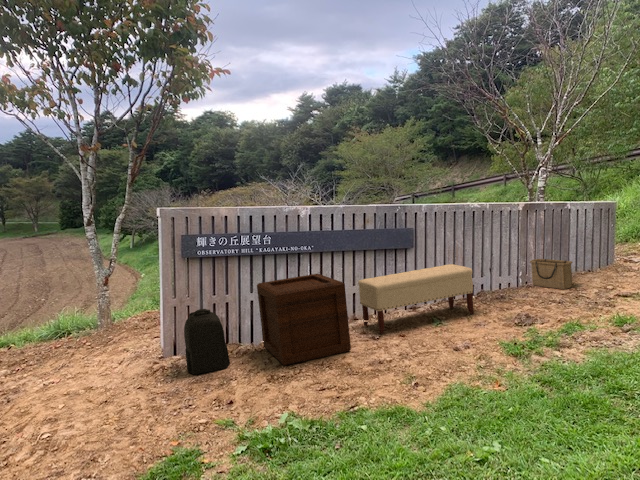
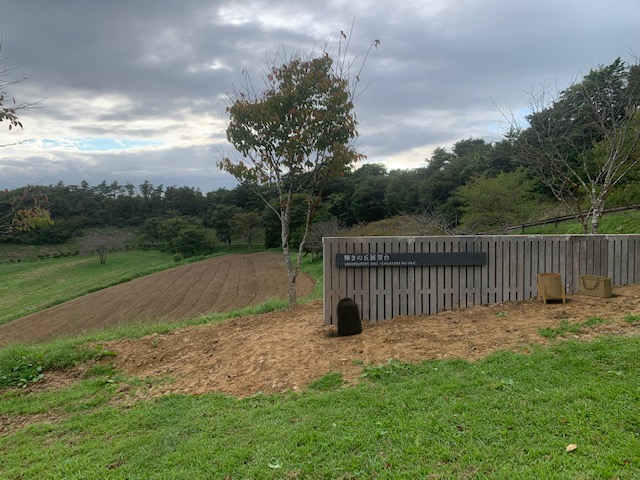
planter: none [481,257,518,303] -> present [537,273,565,304]
bench: present [358,264,474,334] -> none [446,277,529,320]
wooden crate: present [257,274,351,365] -> none [380,279,438,334]

